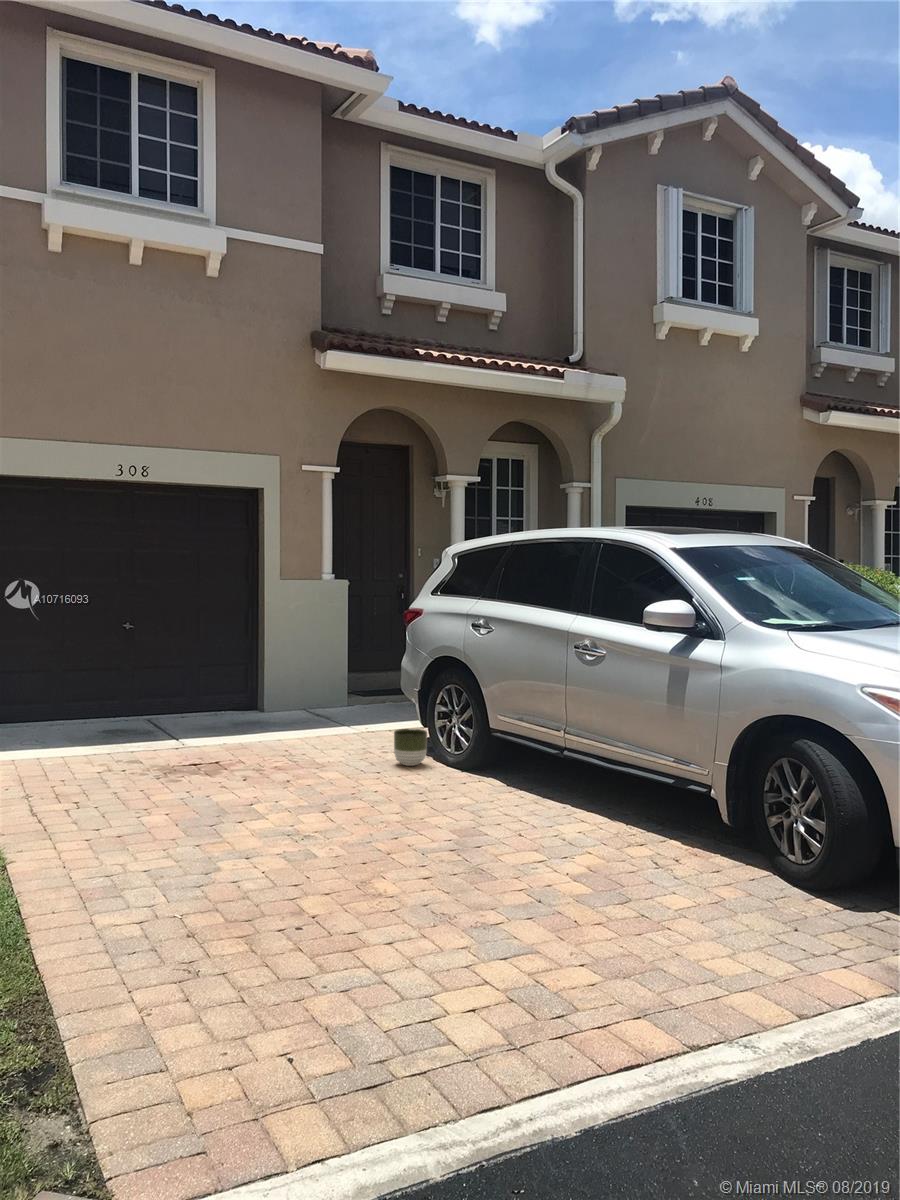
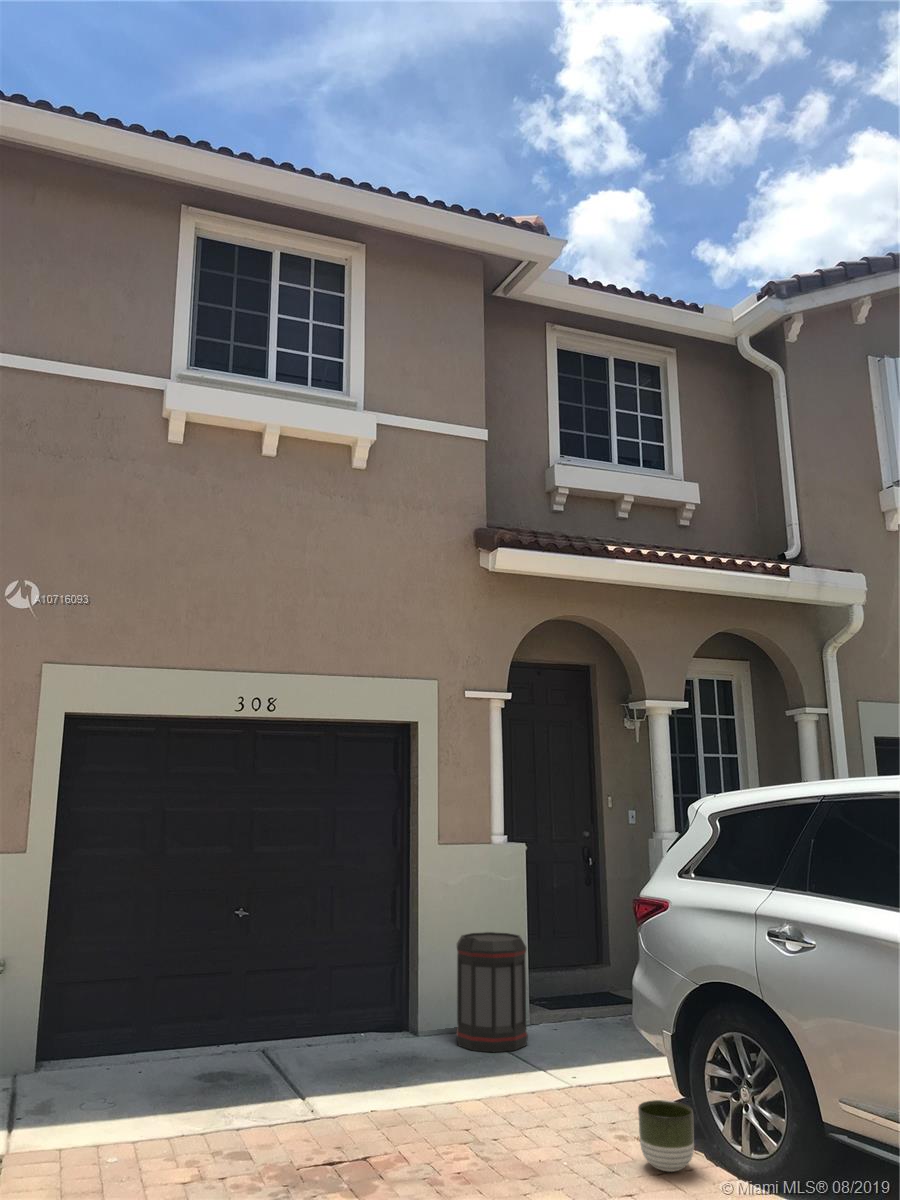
trash can: none [291,642,342,719] -> present [456,932,528,1052]

